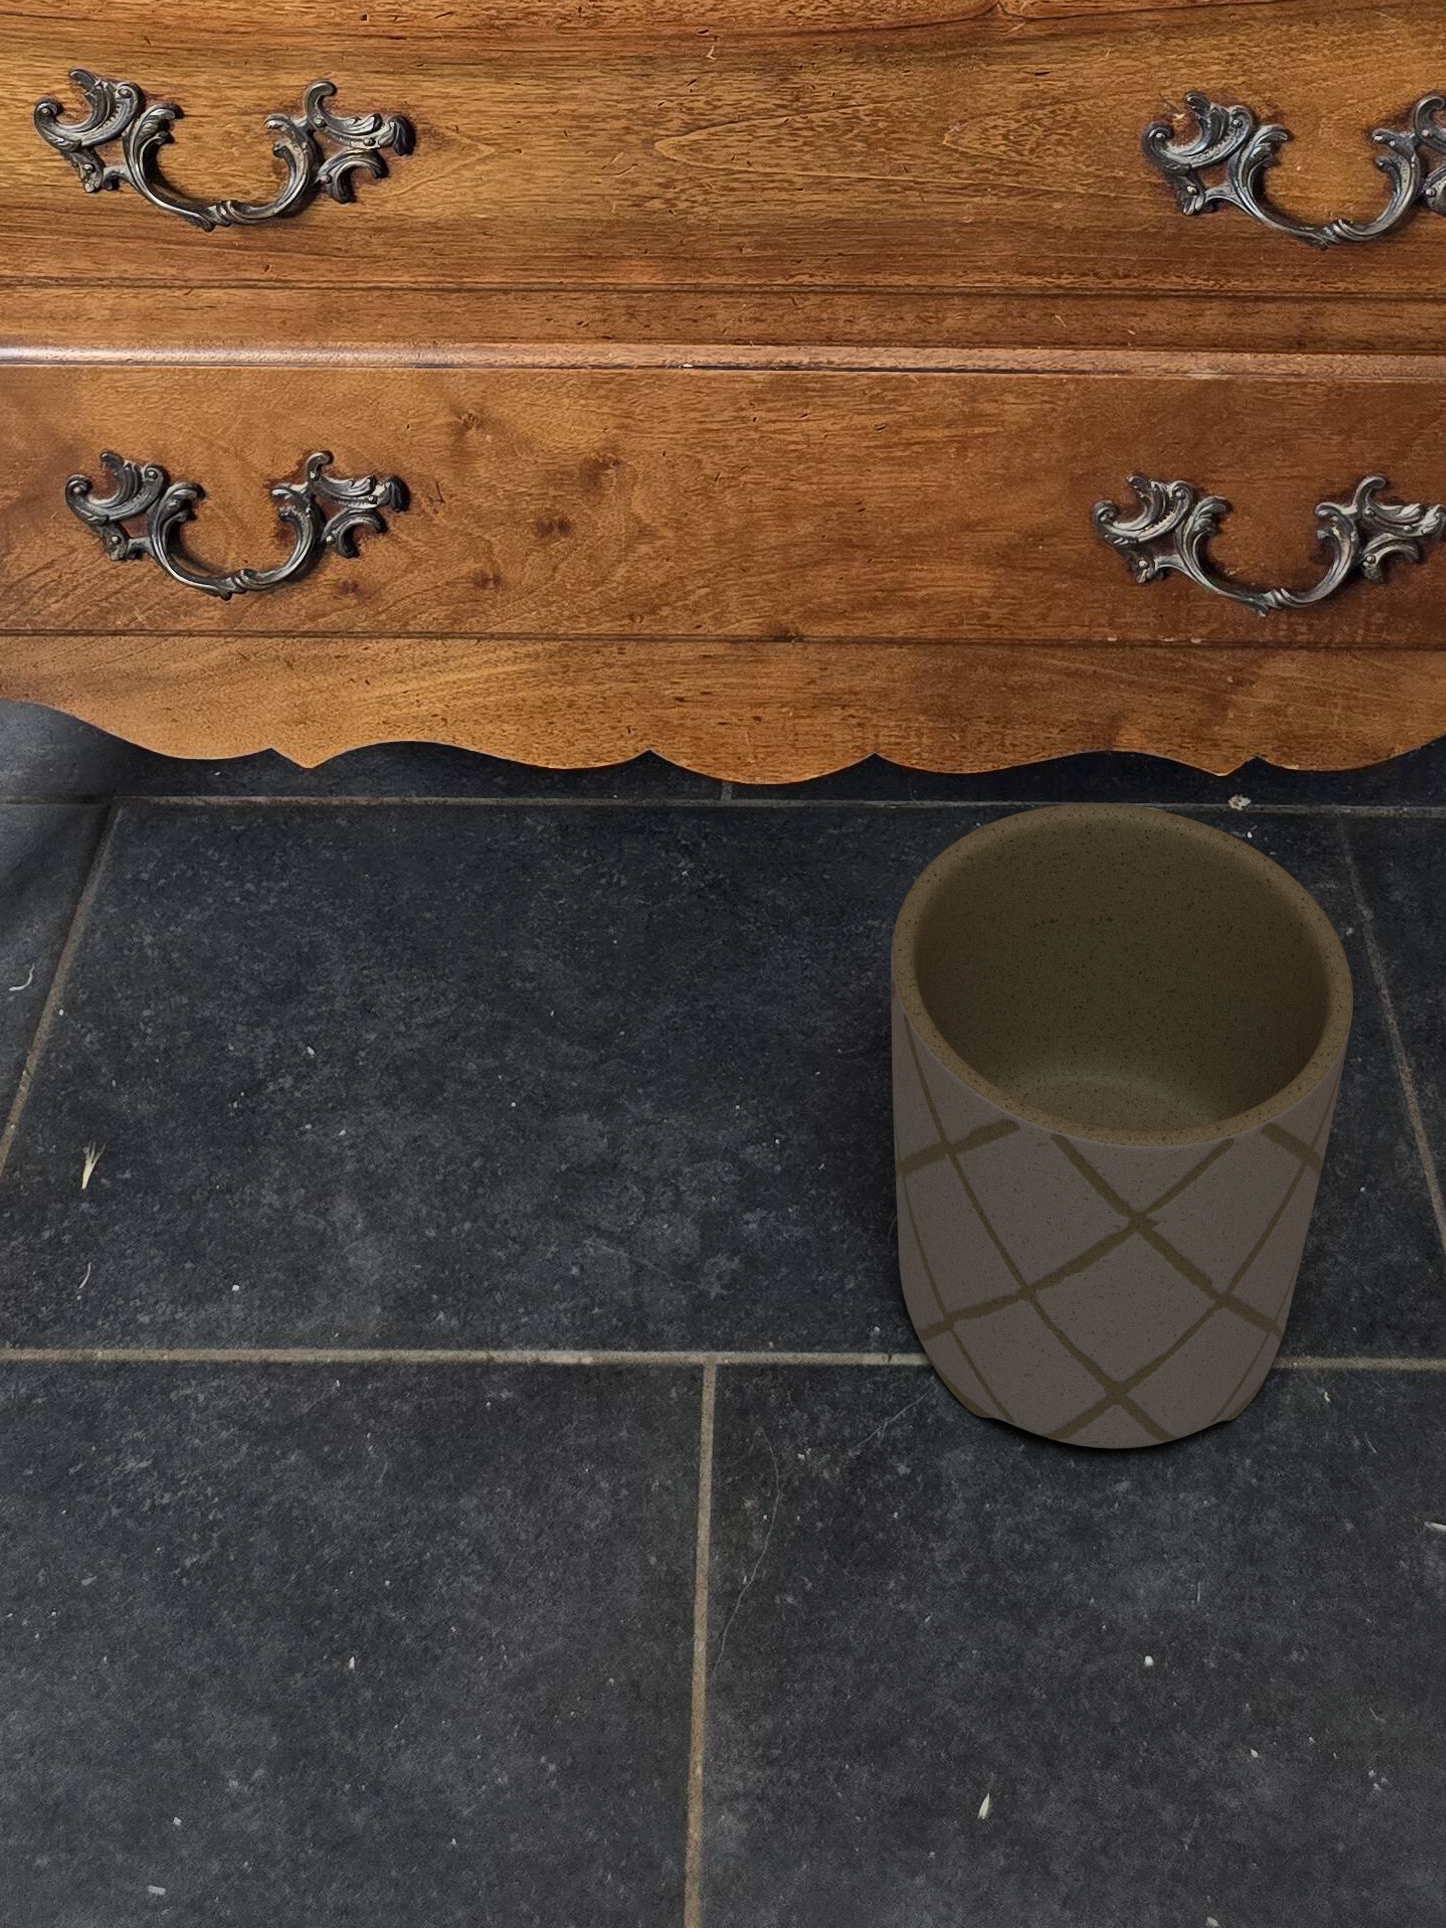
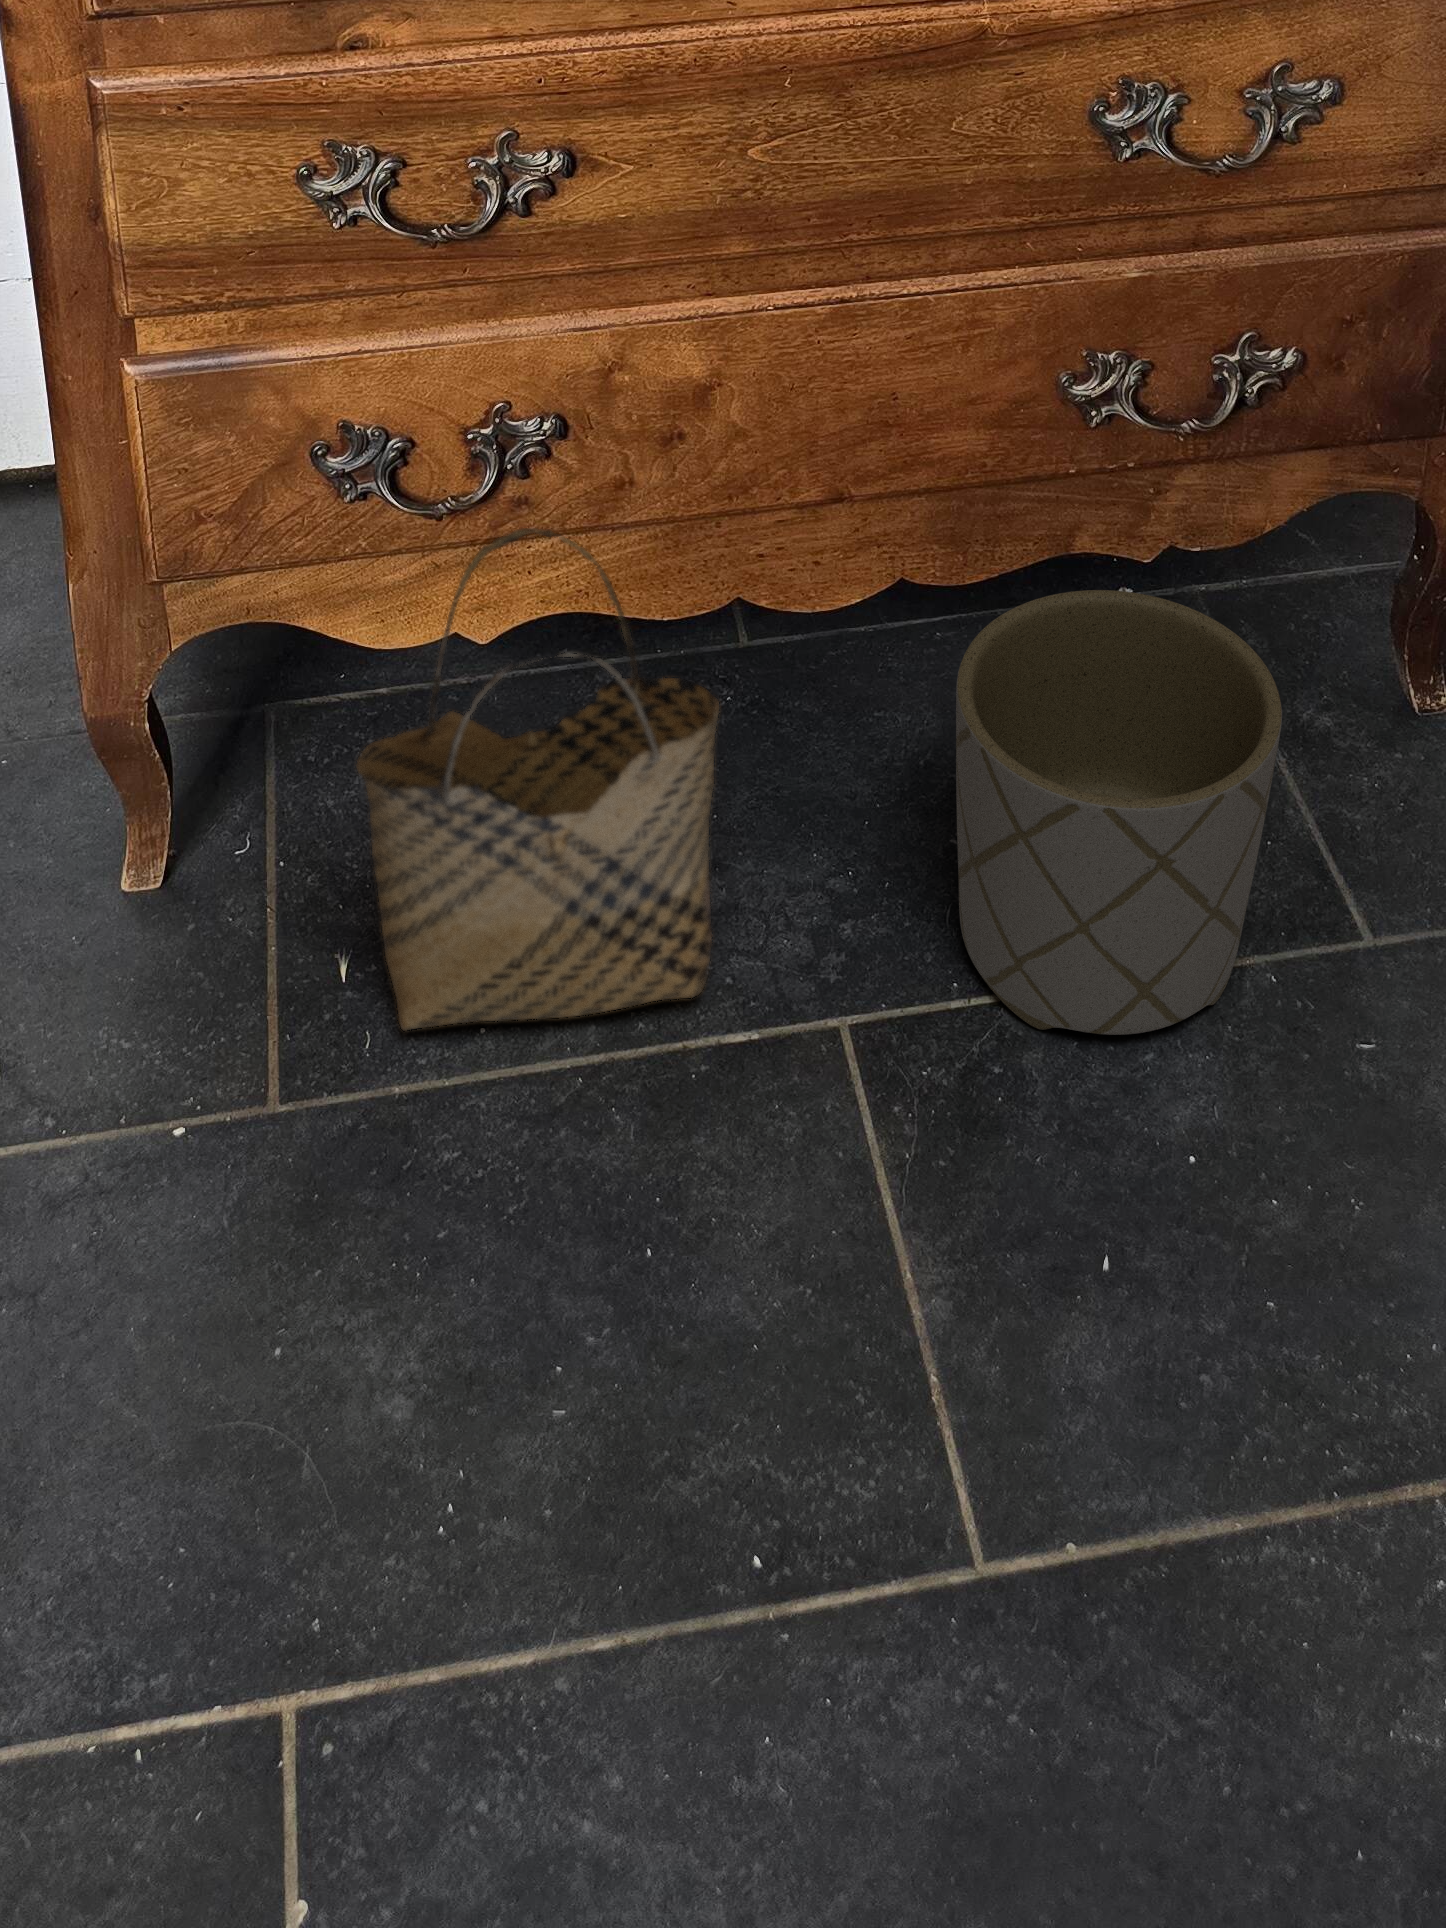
woven basket: none [68,623,576,1291] -> present [357,528,719,1030]

